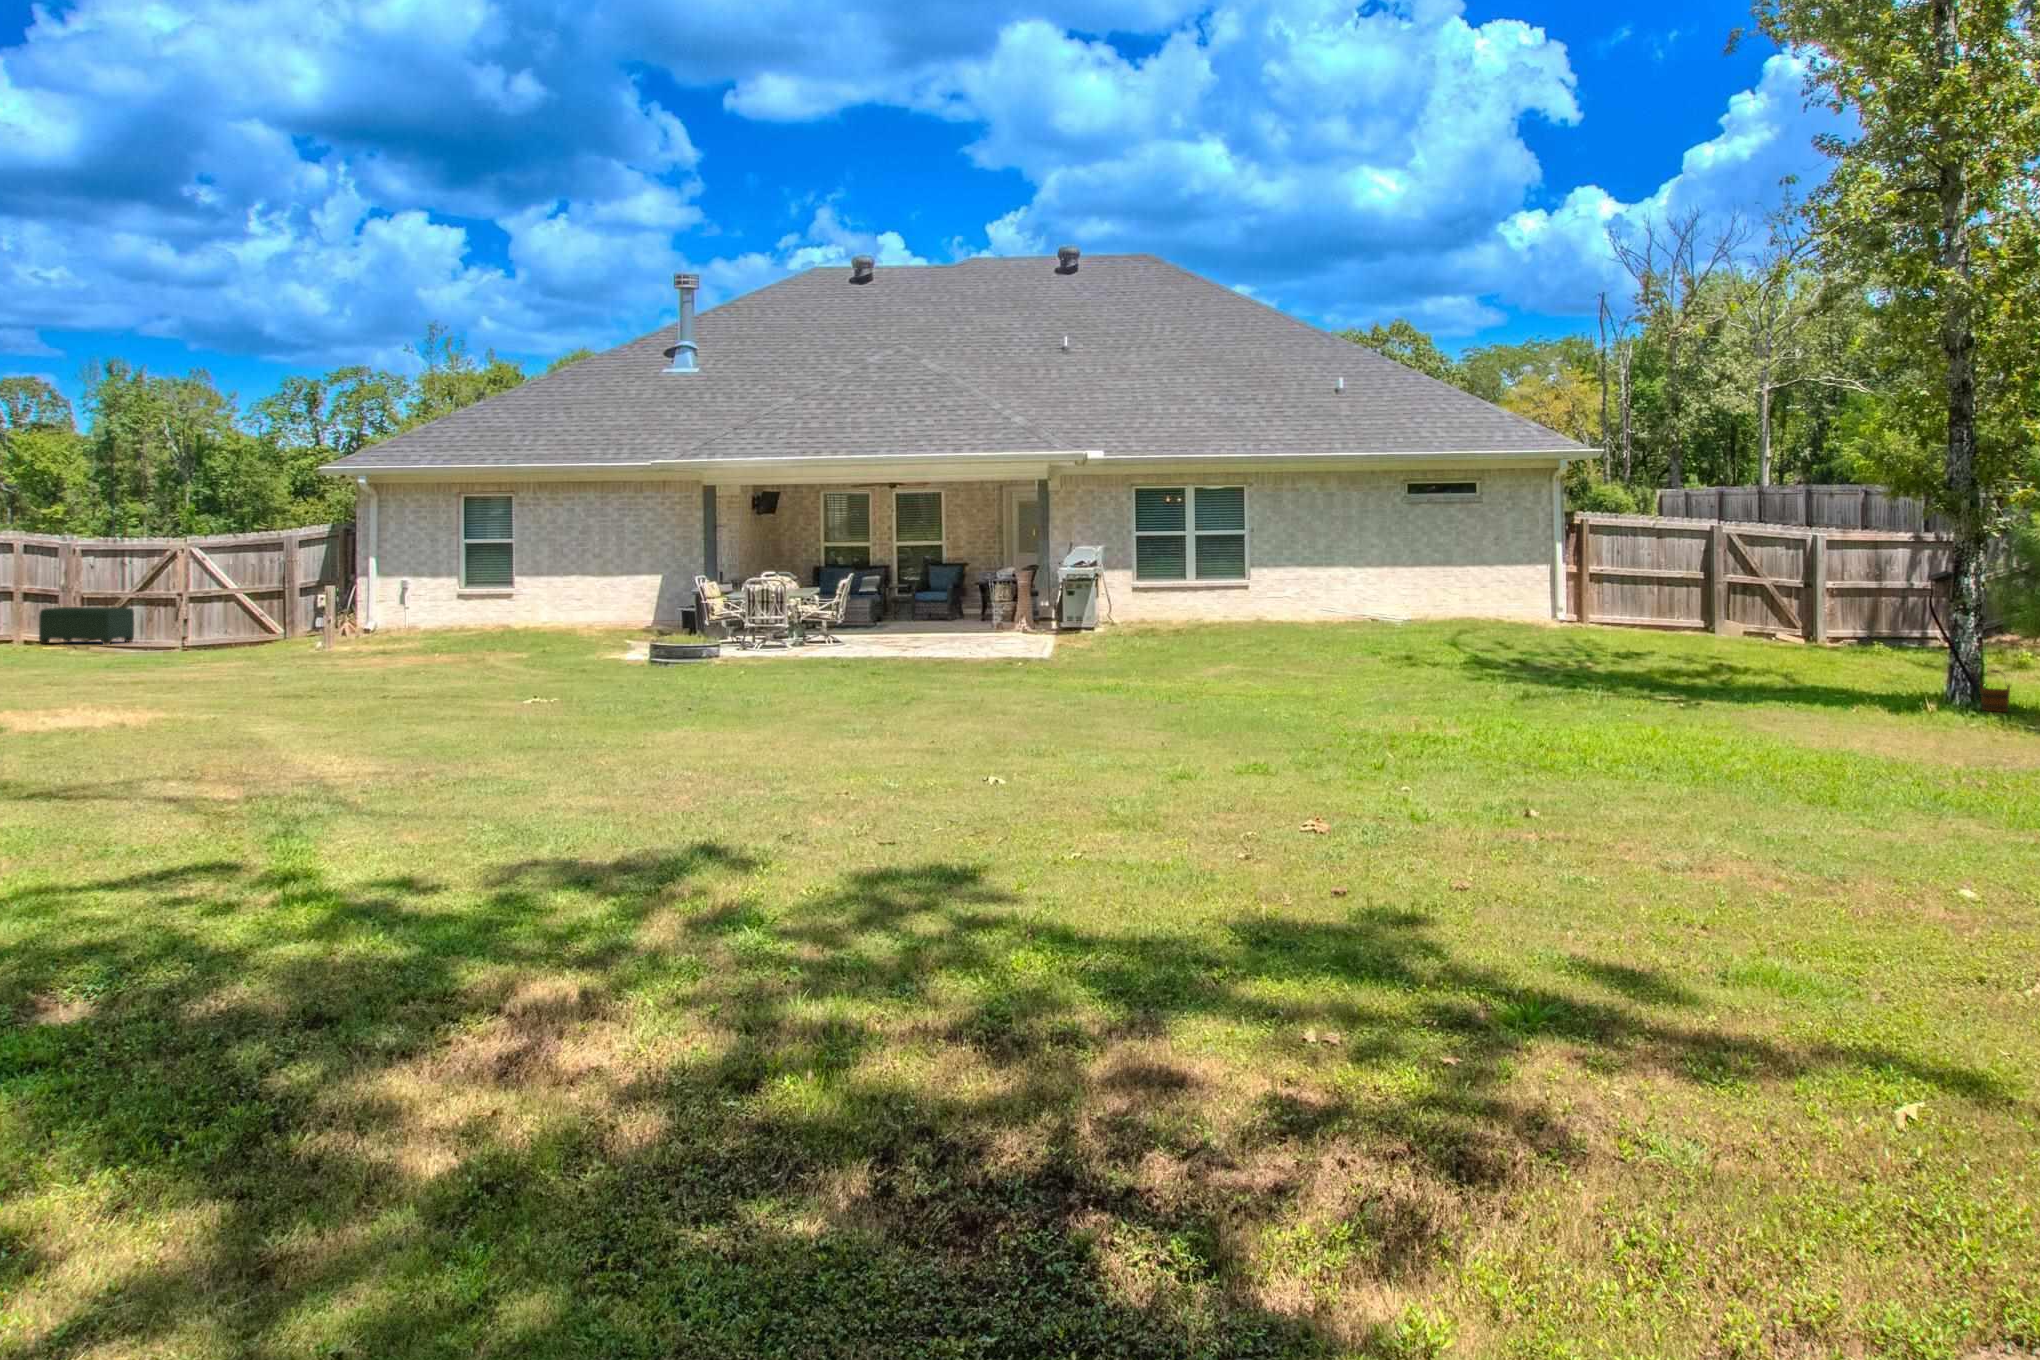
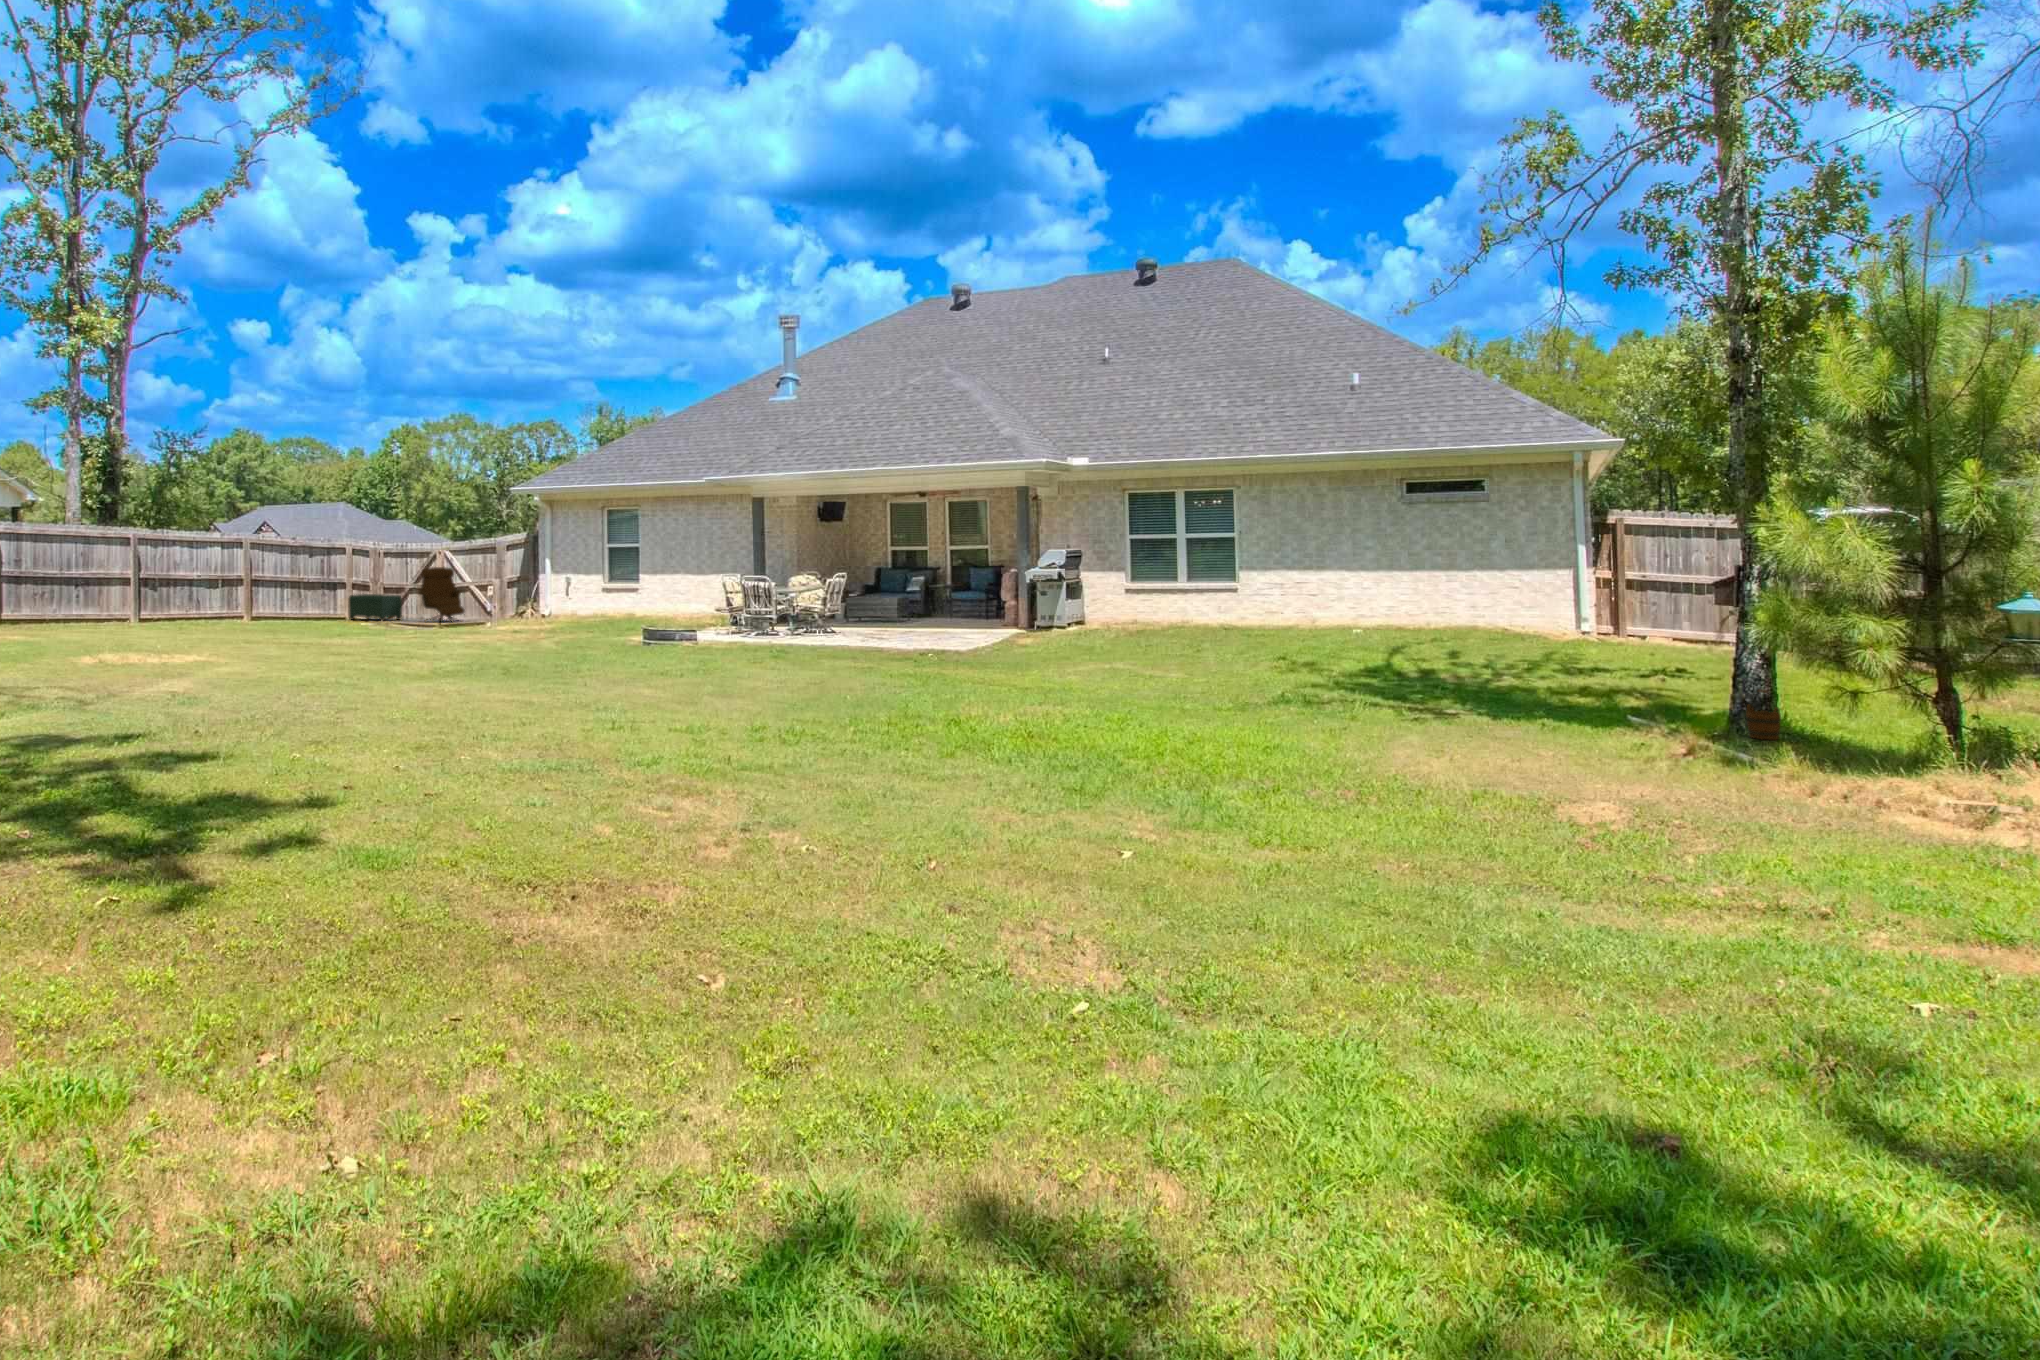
lounge chair: none [172,569,255,645] -> present [419,567,465,622]

